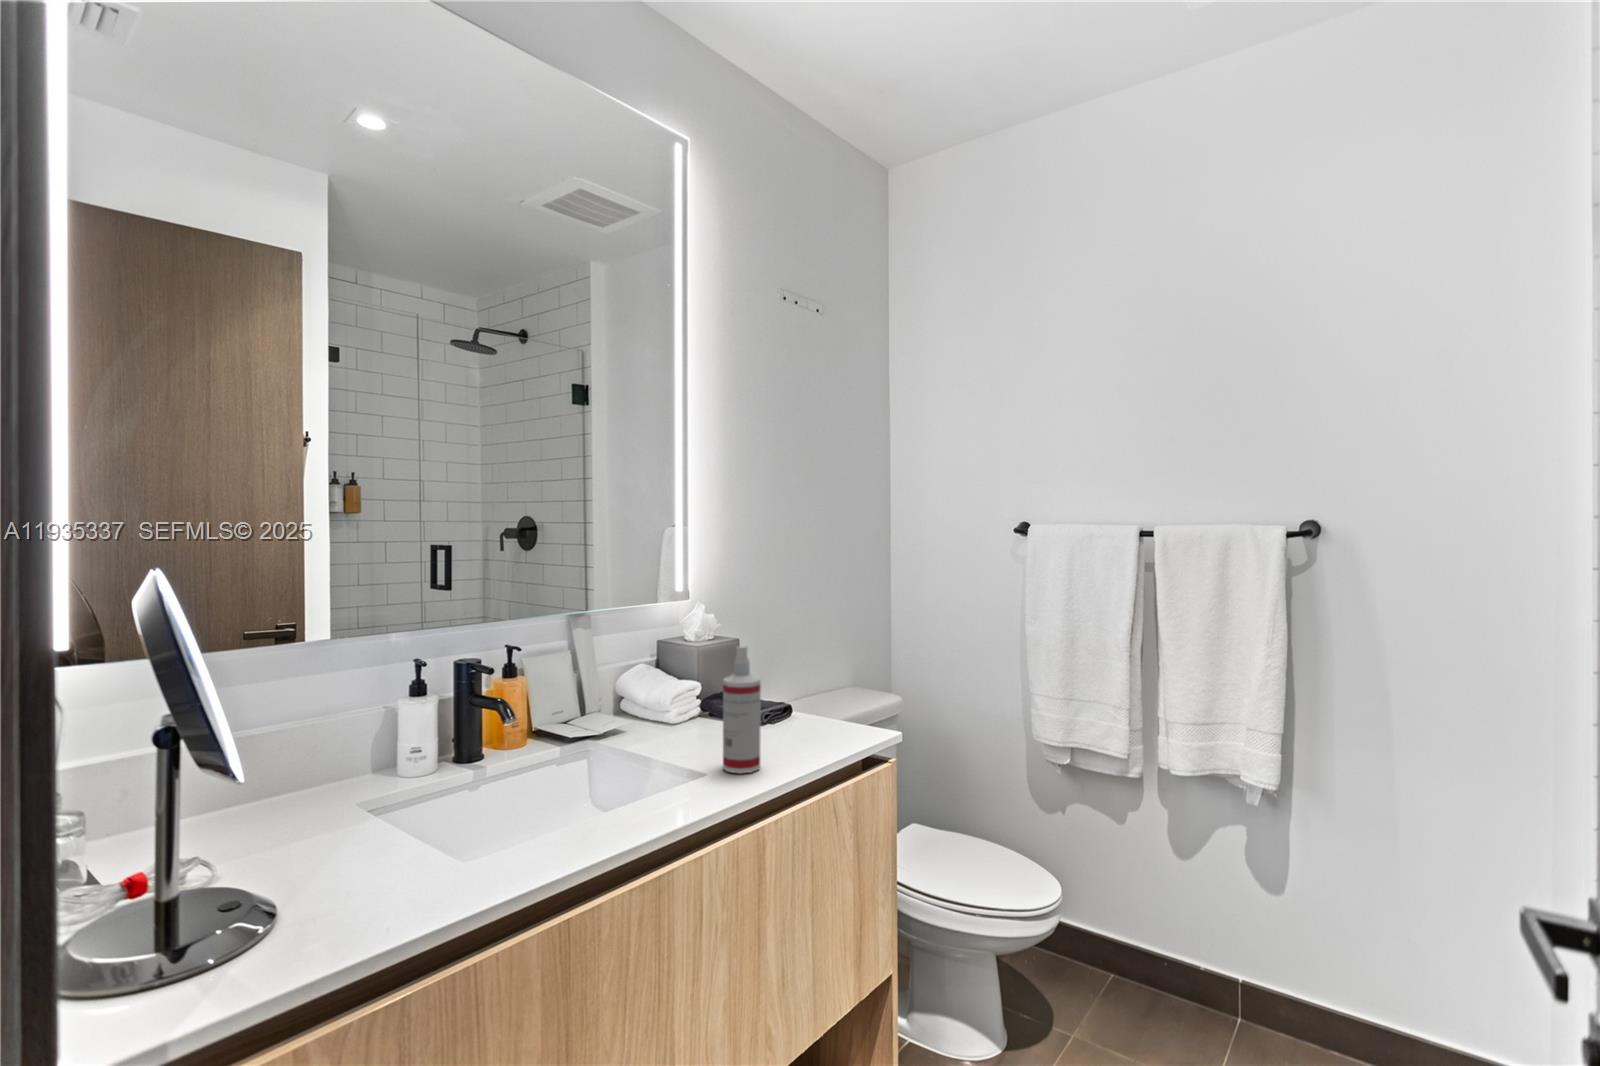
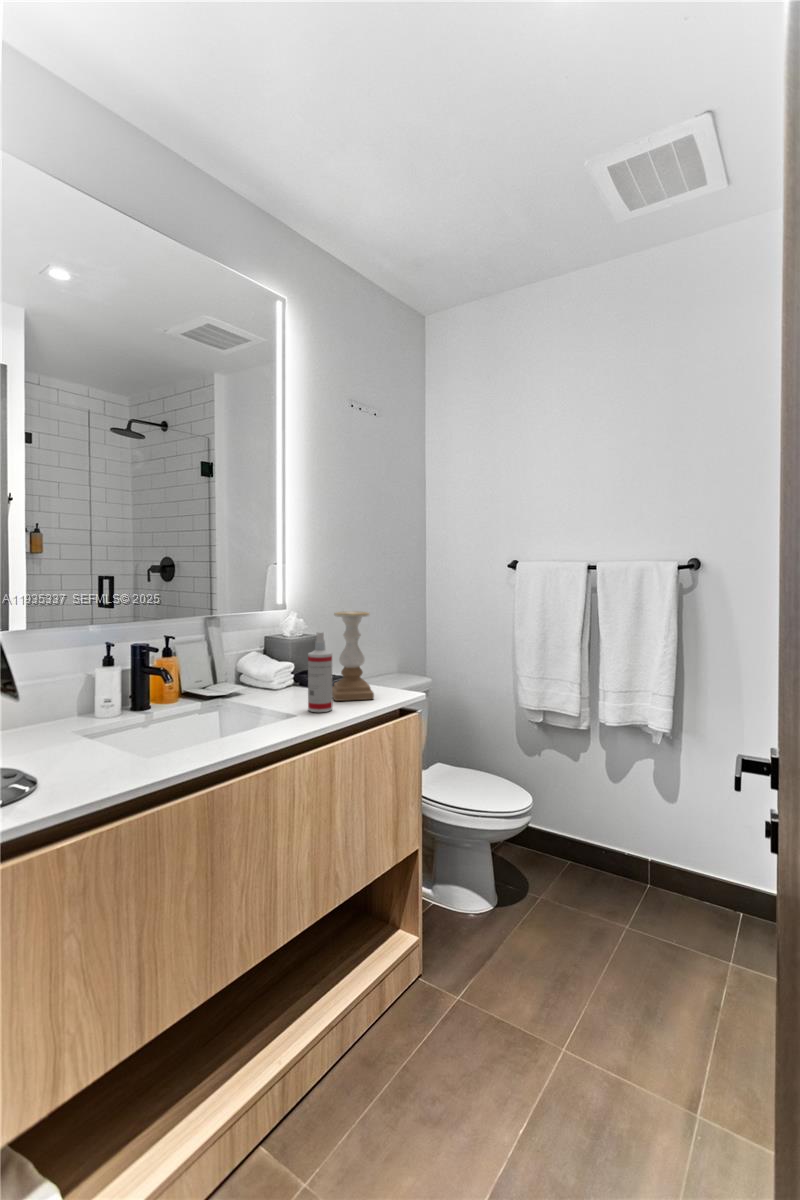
candle holder: none [757,608,823,749] -> present [332,611,374,701]

